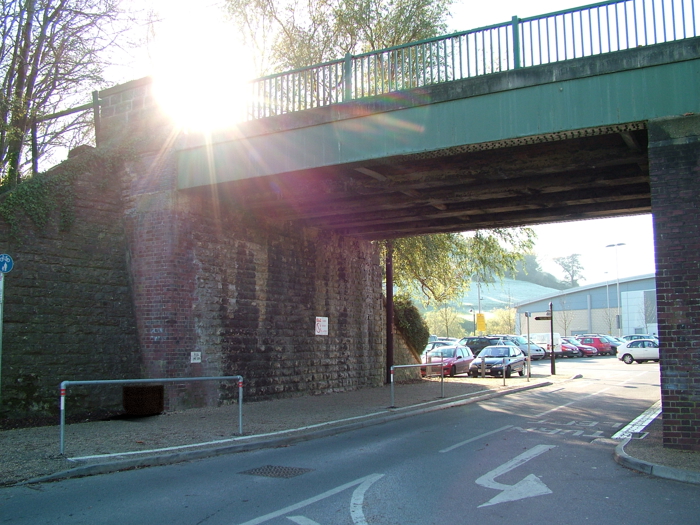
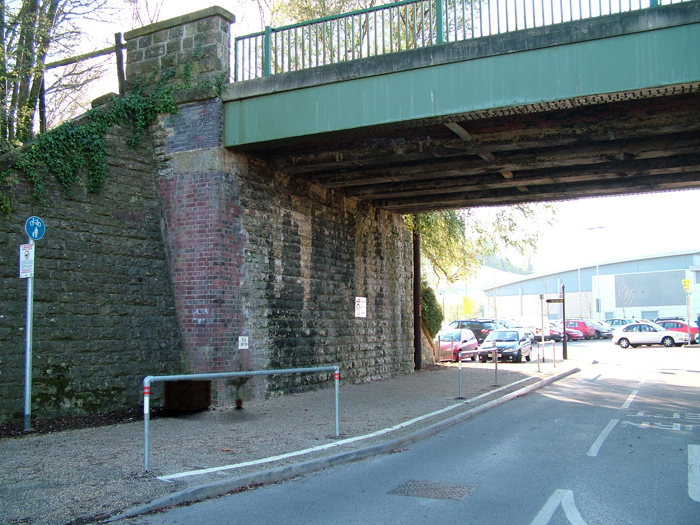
potted tree: none [174,375,202,413] -> present [225,365,253,407]

